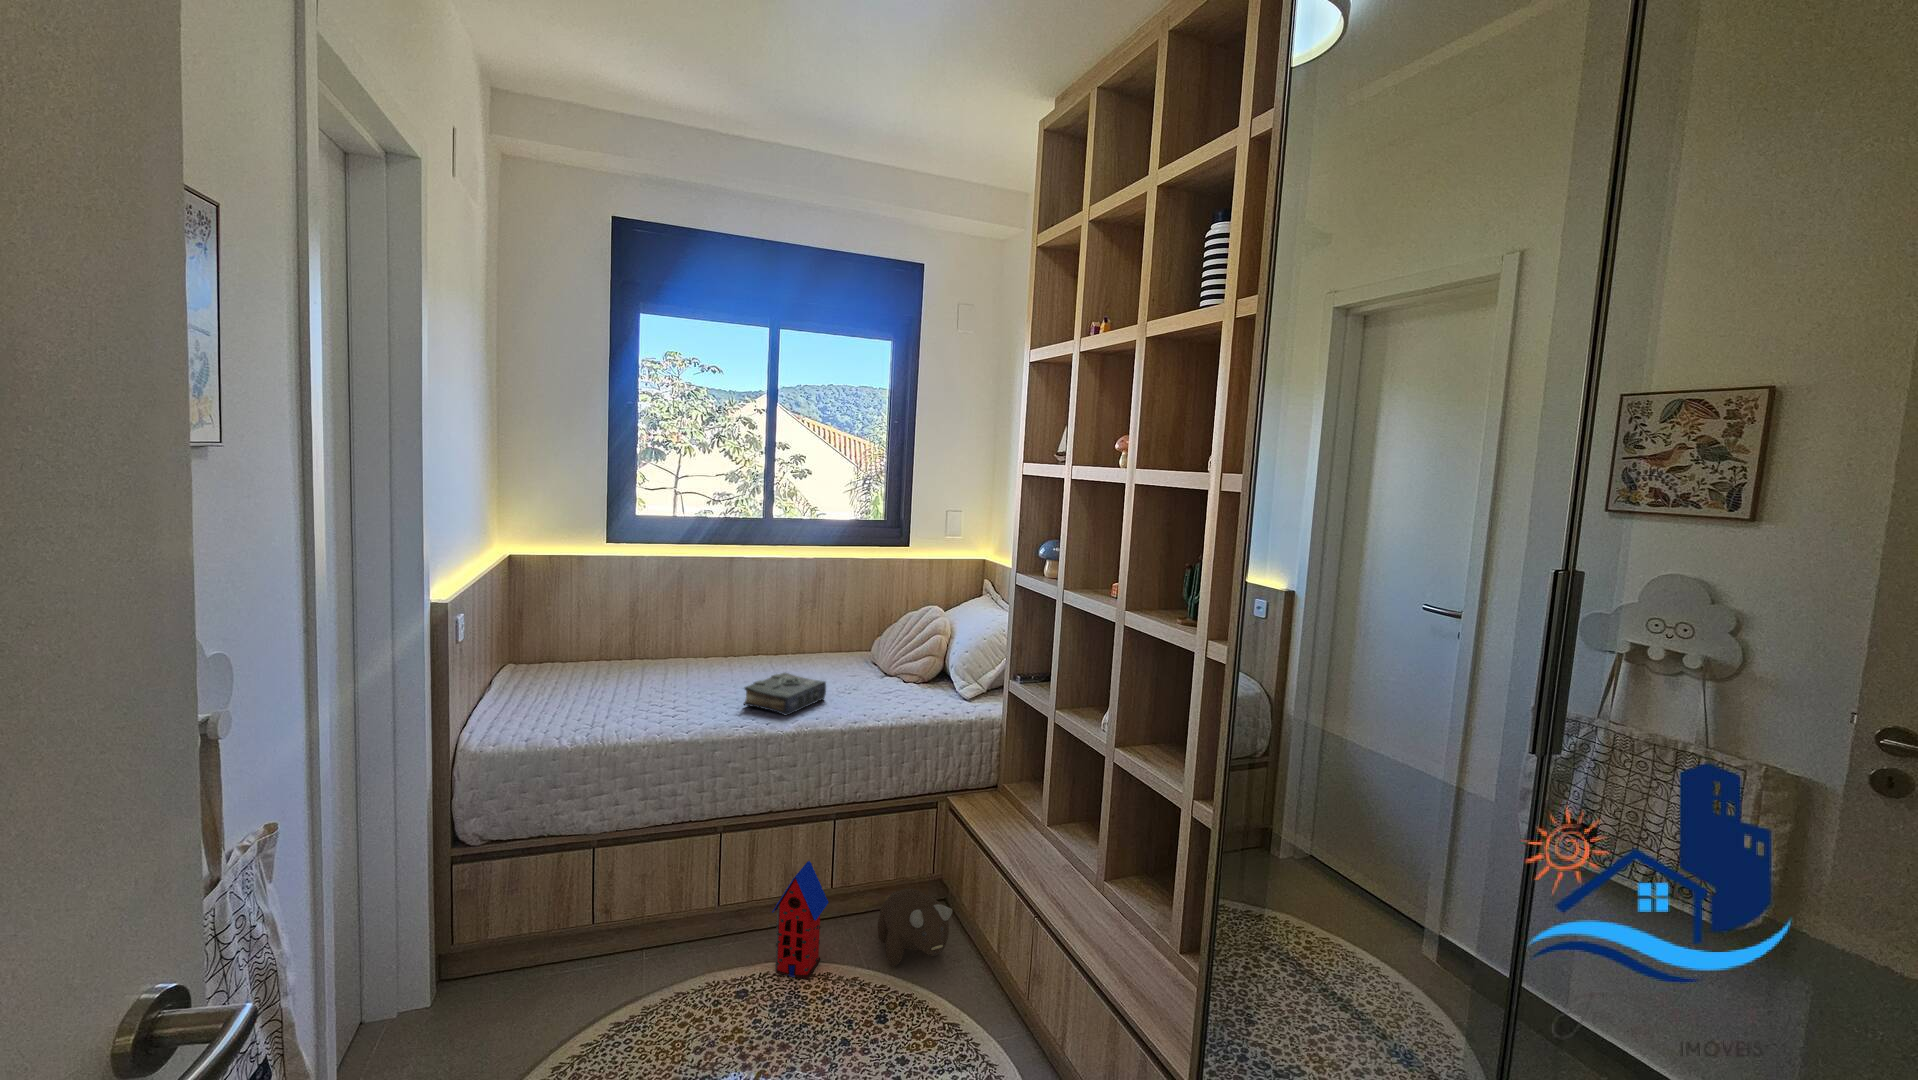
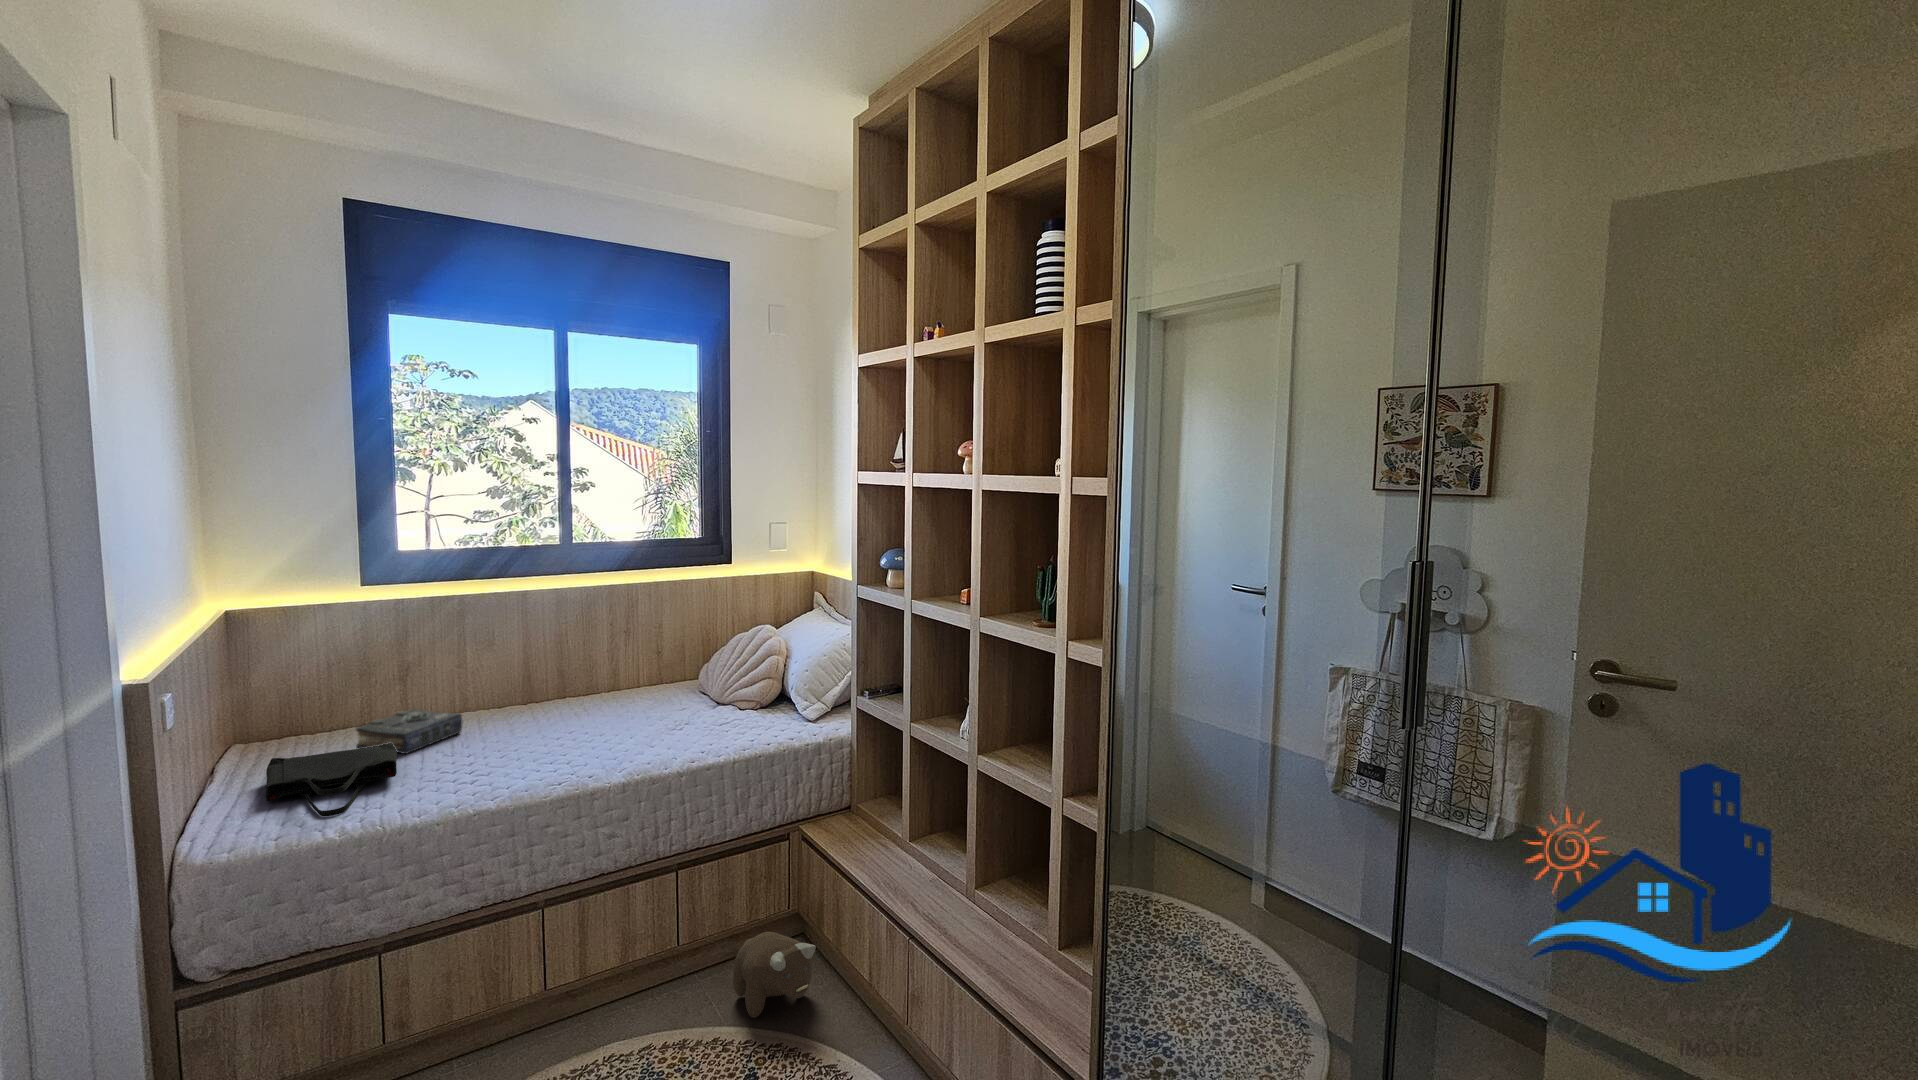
book: present [744,673,826,716] -> present [356,709,462,754]
tote bag: none [513,678,617,735] -> present [266,743,397,816]
toy house: present [772,861,829,979] -> none [614,919,678,1049]

